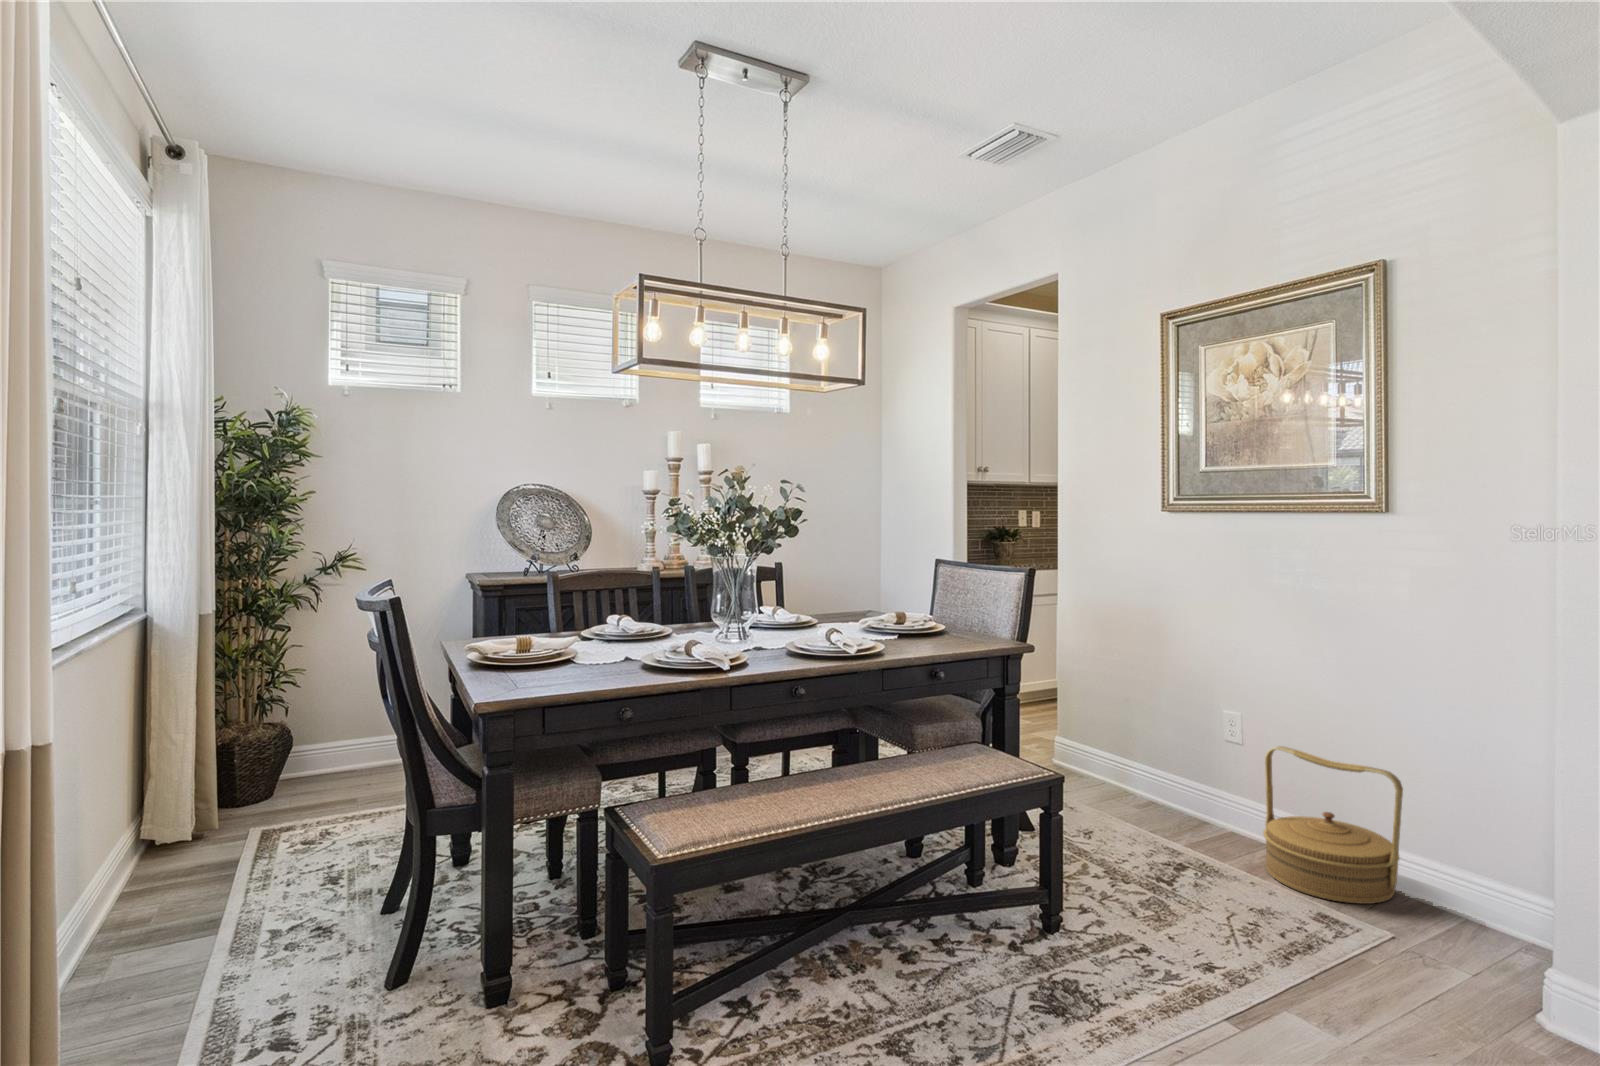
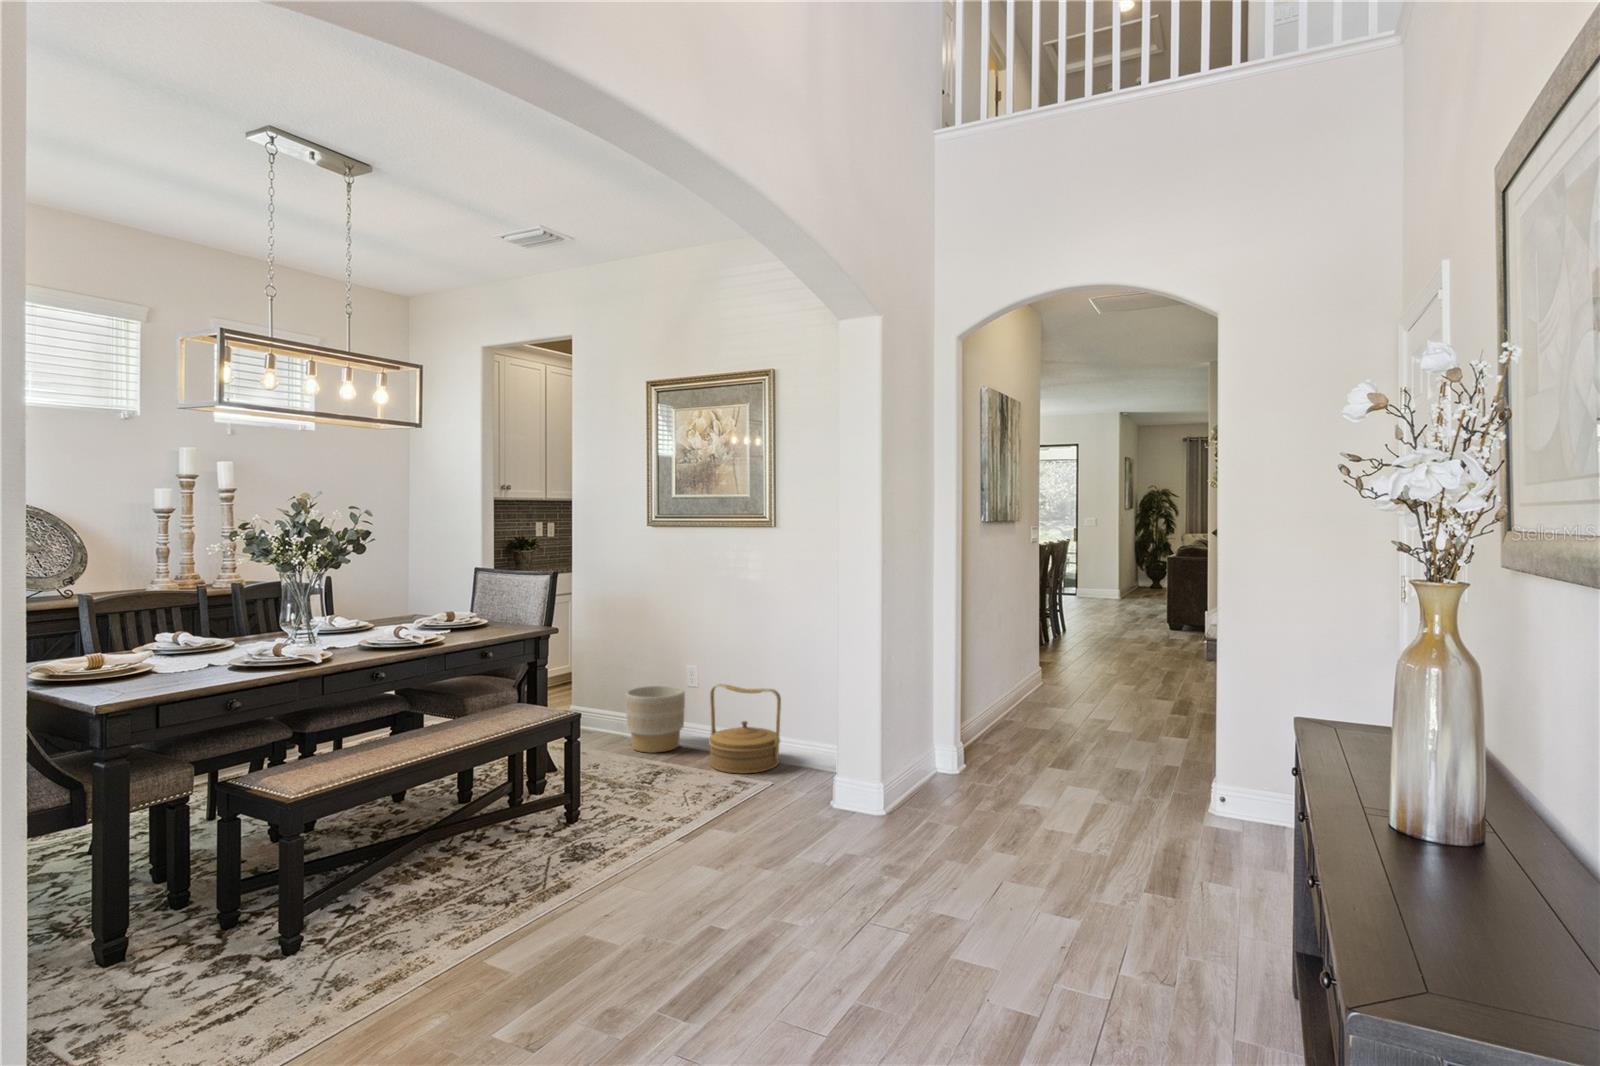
planter: none [1129,730,1219,830] -> present [626,686,685,753]

